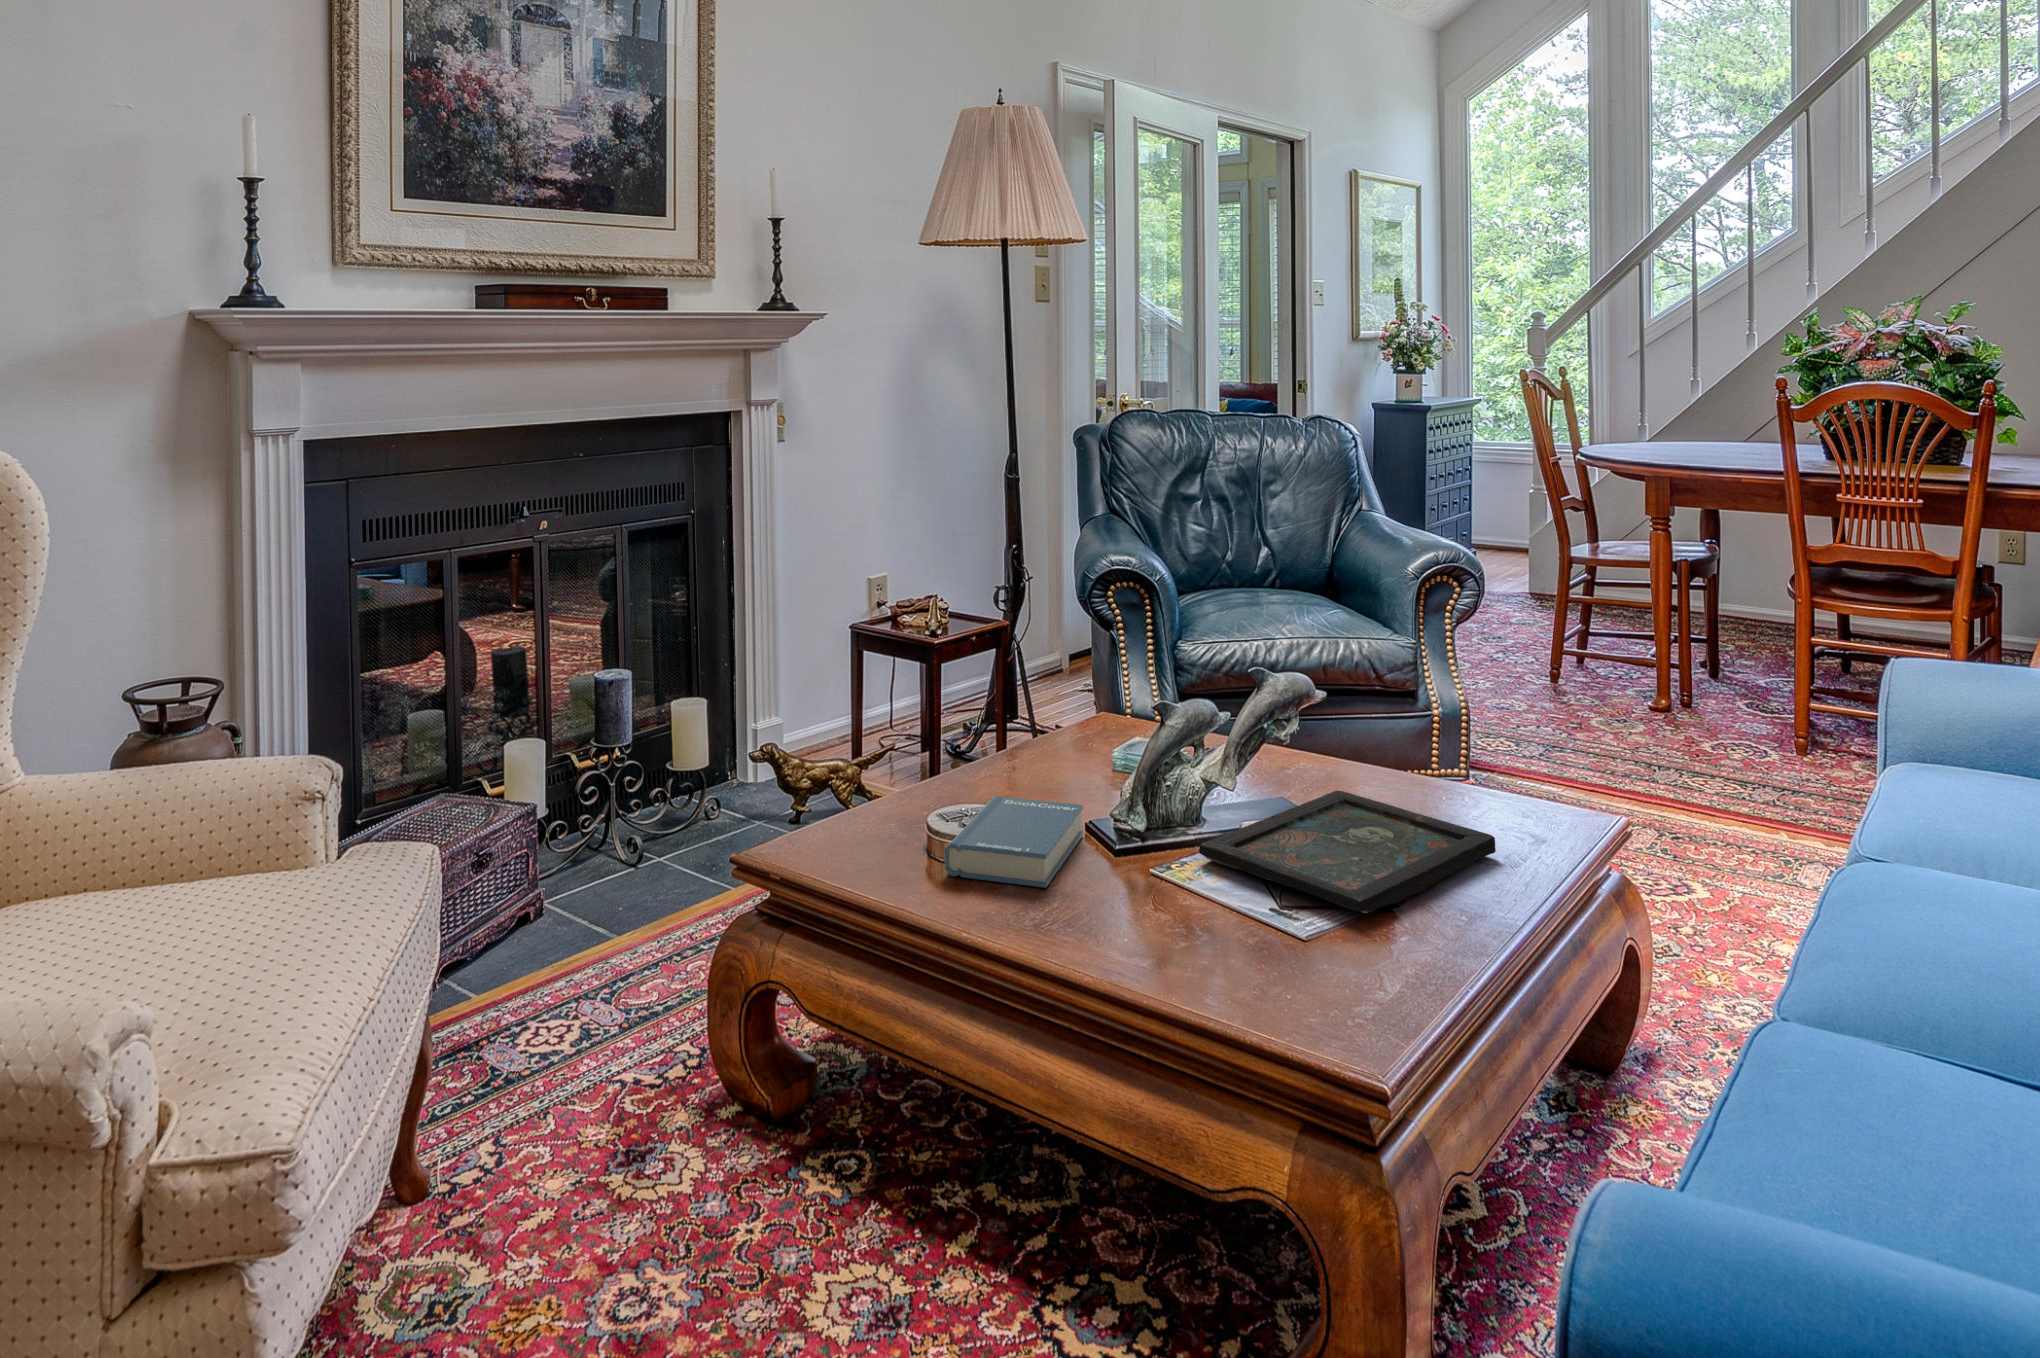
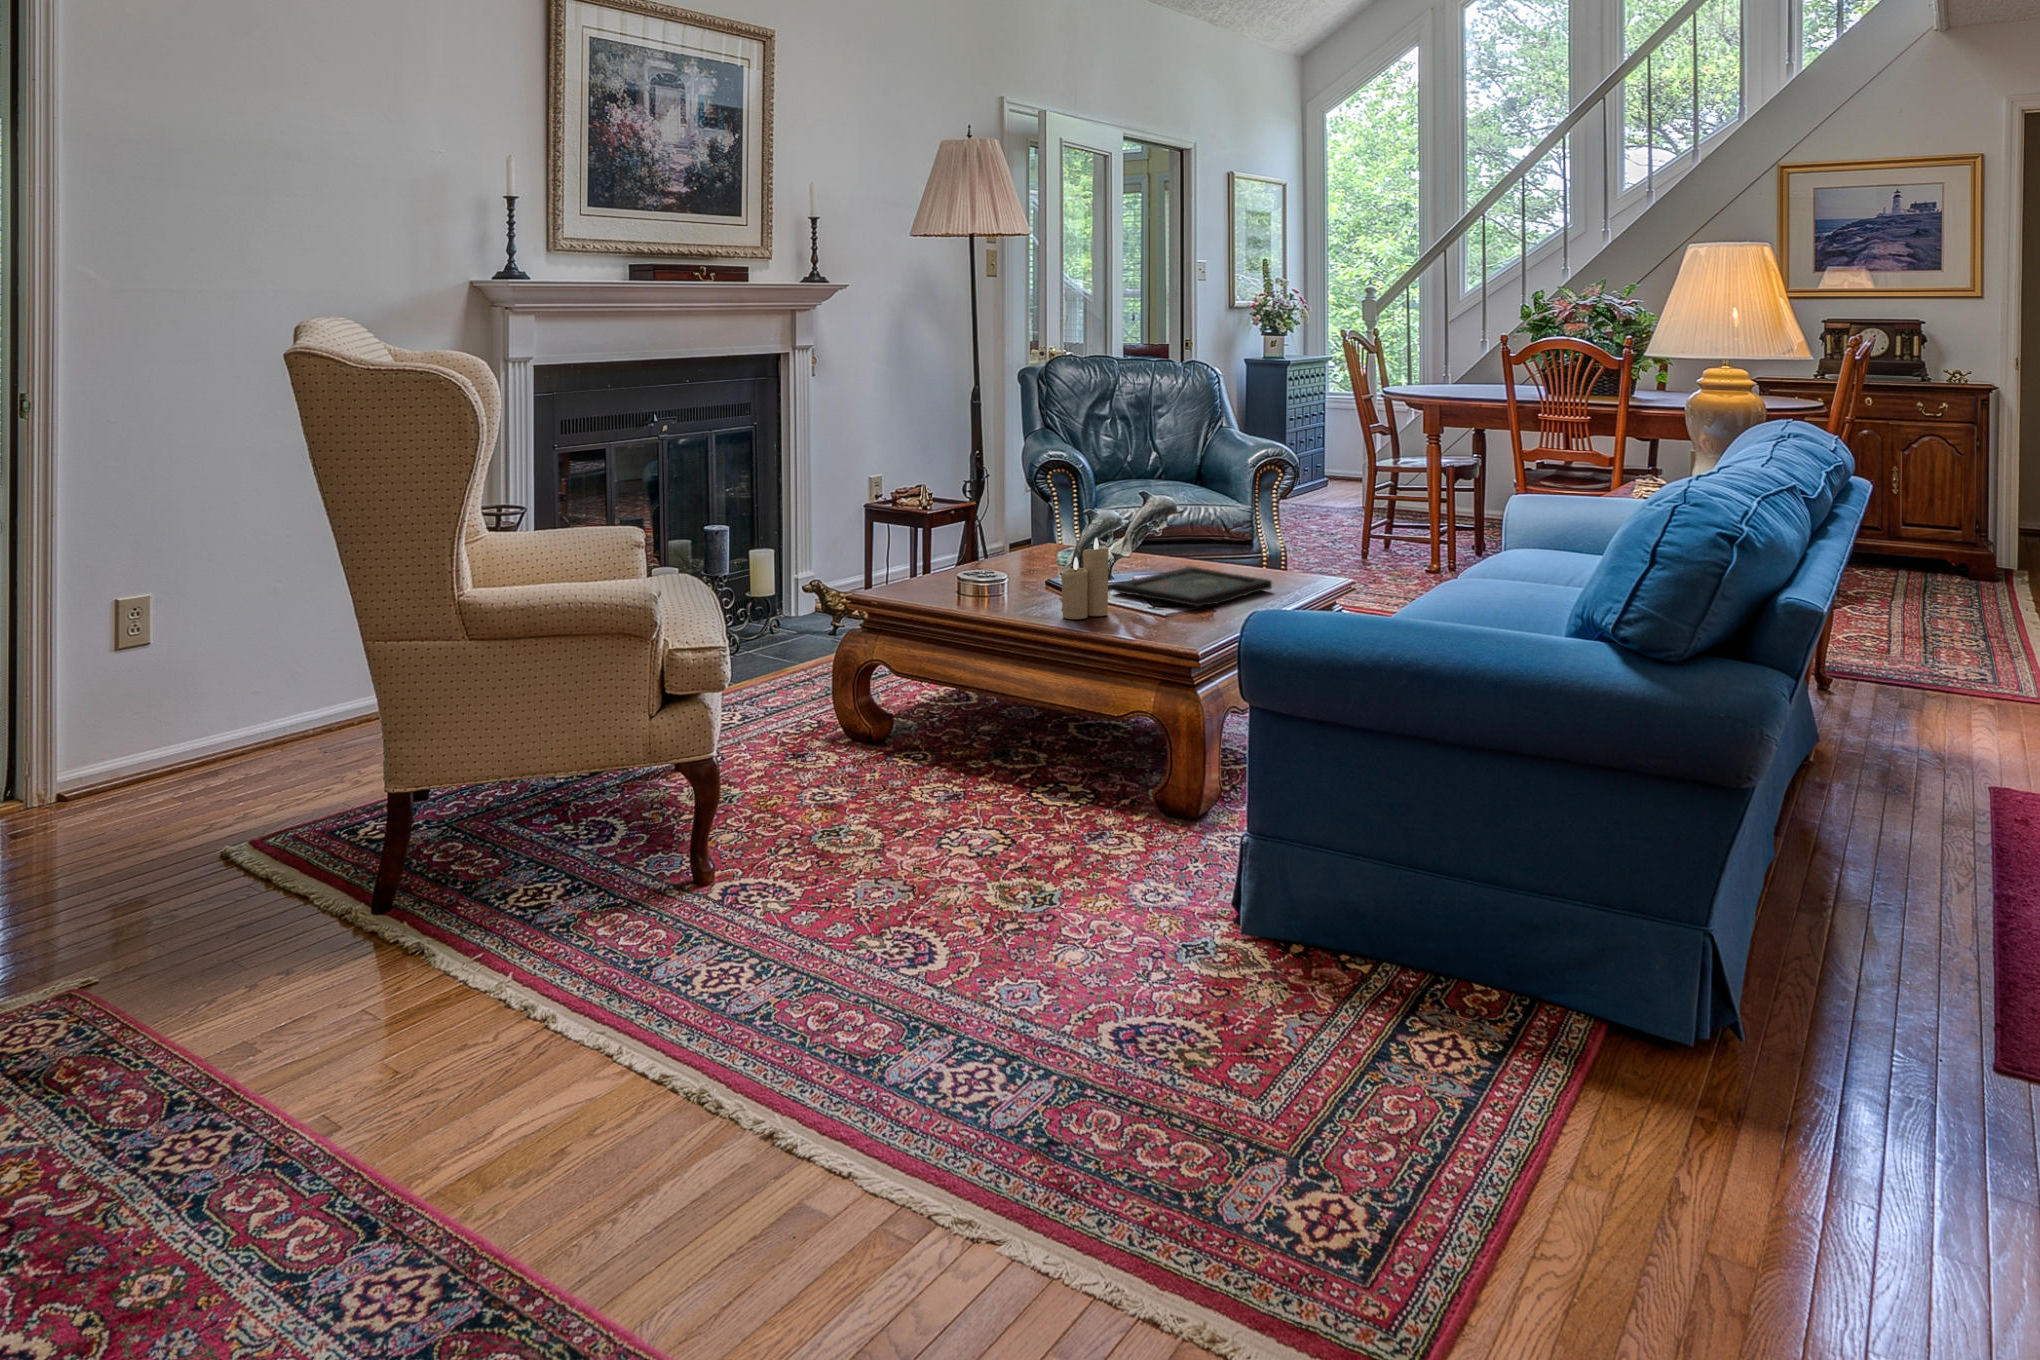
candle: none [1098,784,1190,954] -> present [1061,538,1109,619]
hardback book: present [945,796,1083,888] -> none [975,566,1047,602]

